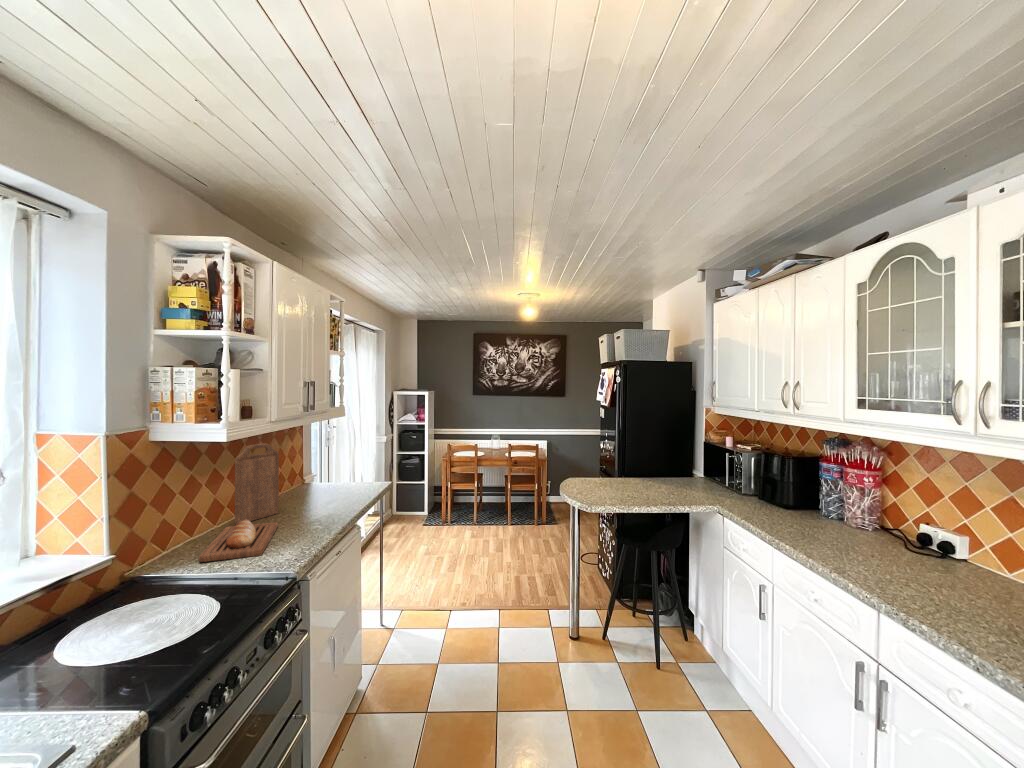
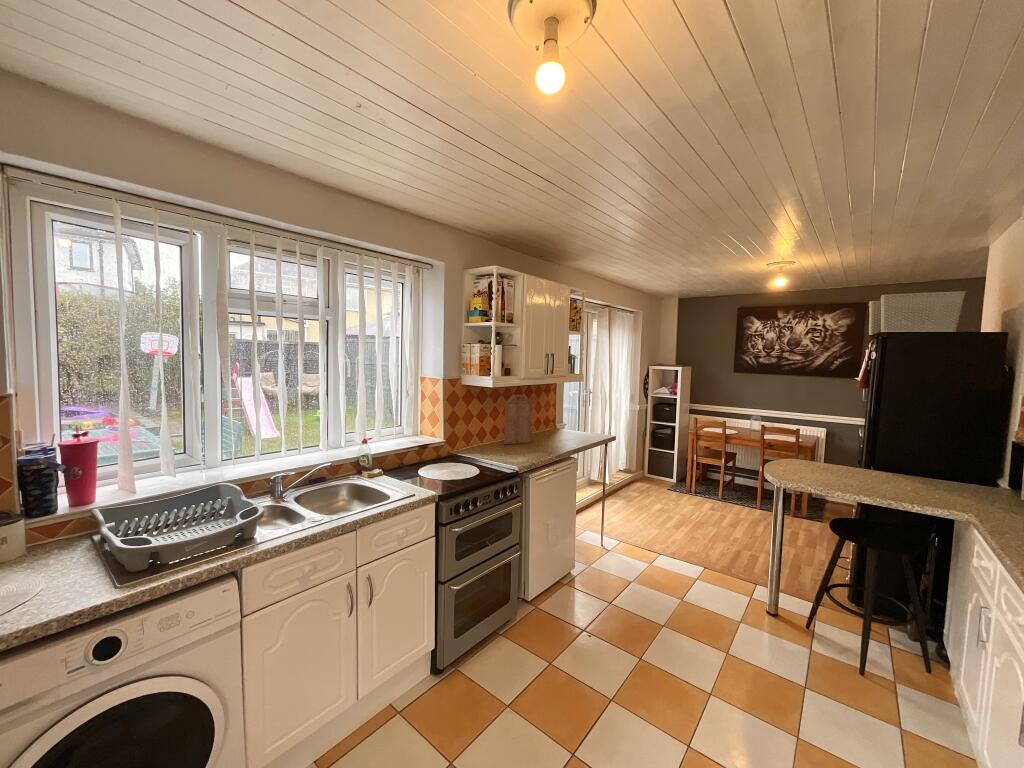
bread loaf: present [199,520,278,562] -> none [478,441,525,461]

